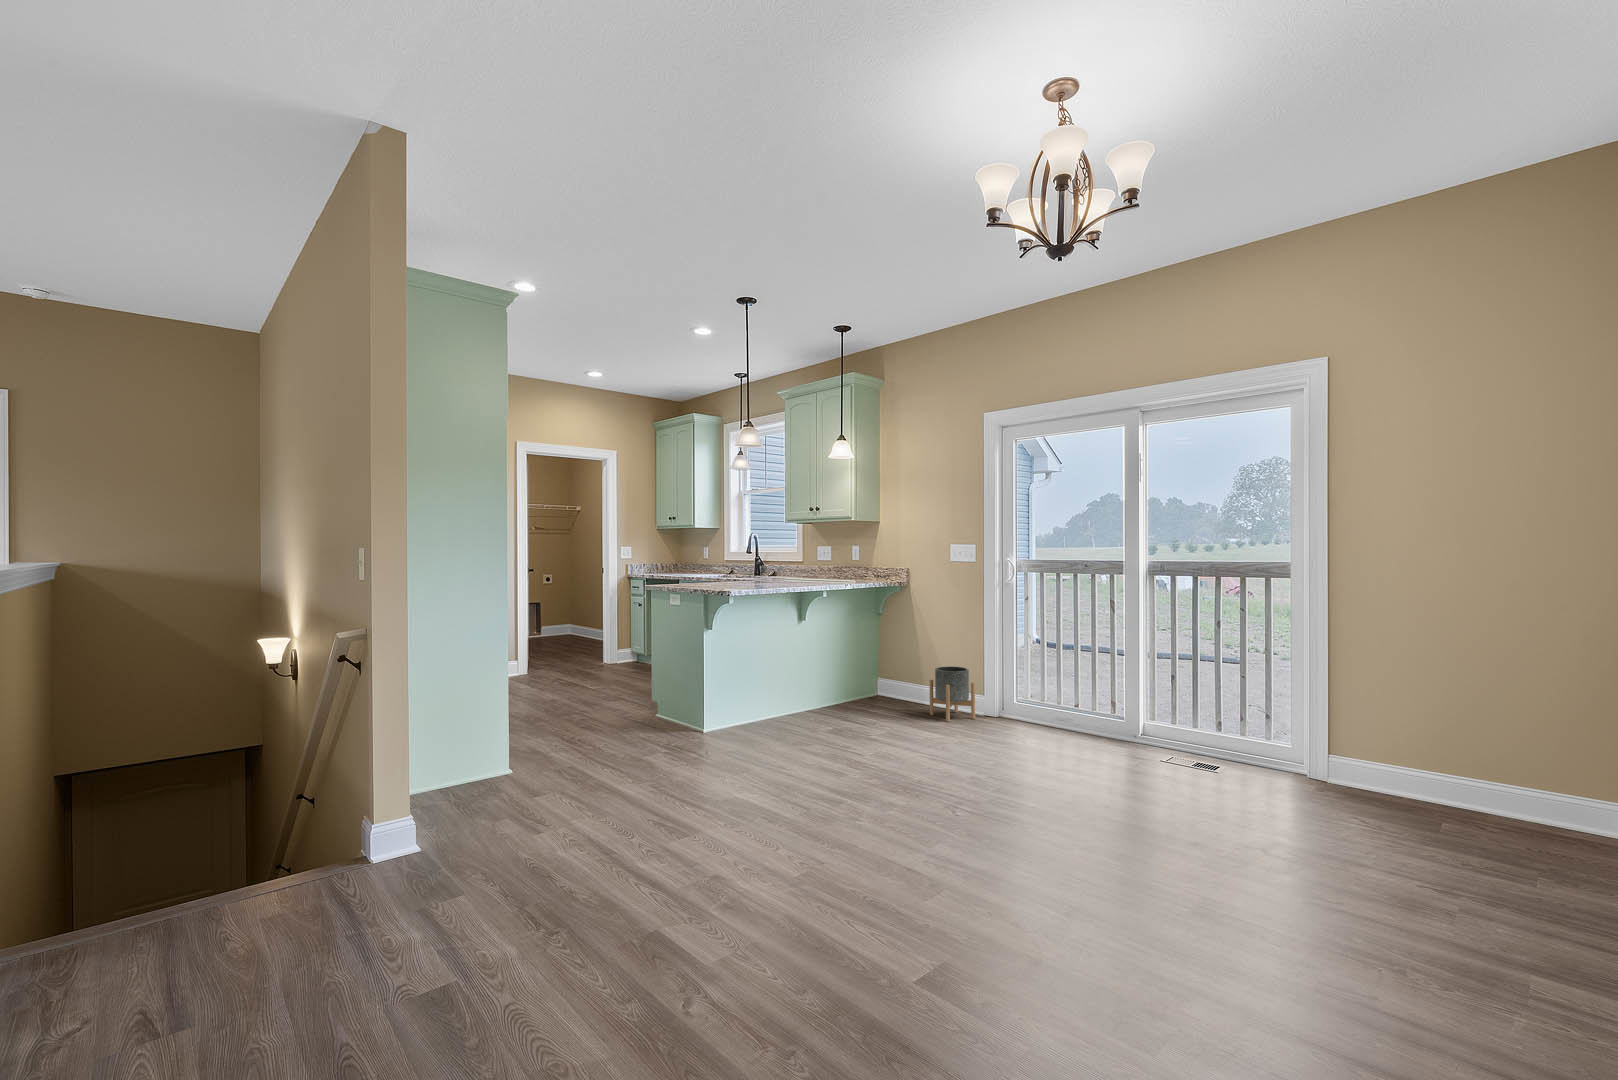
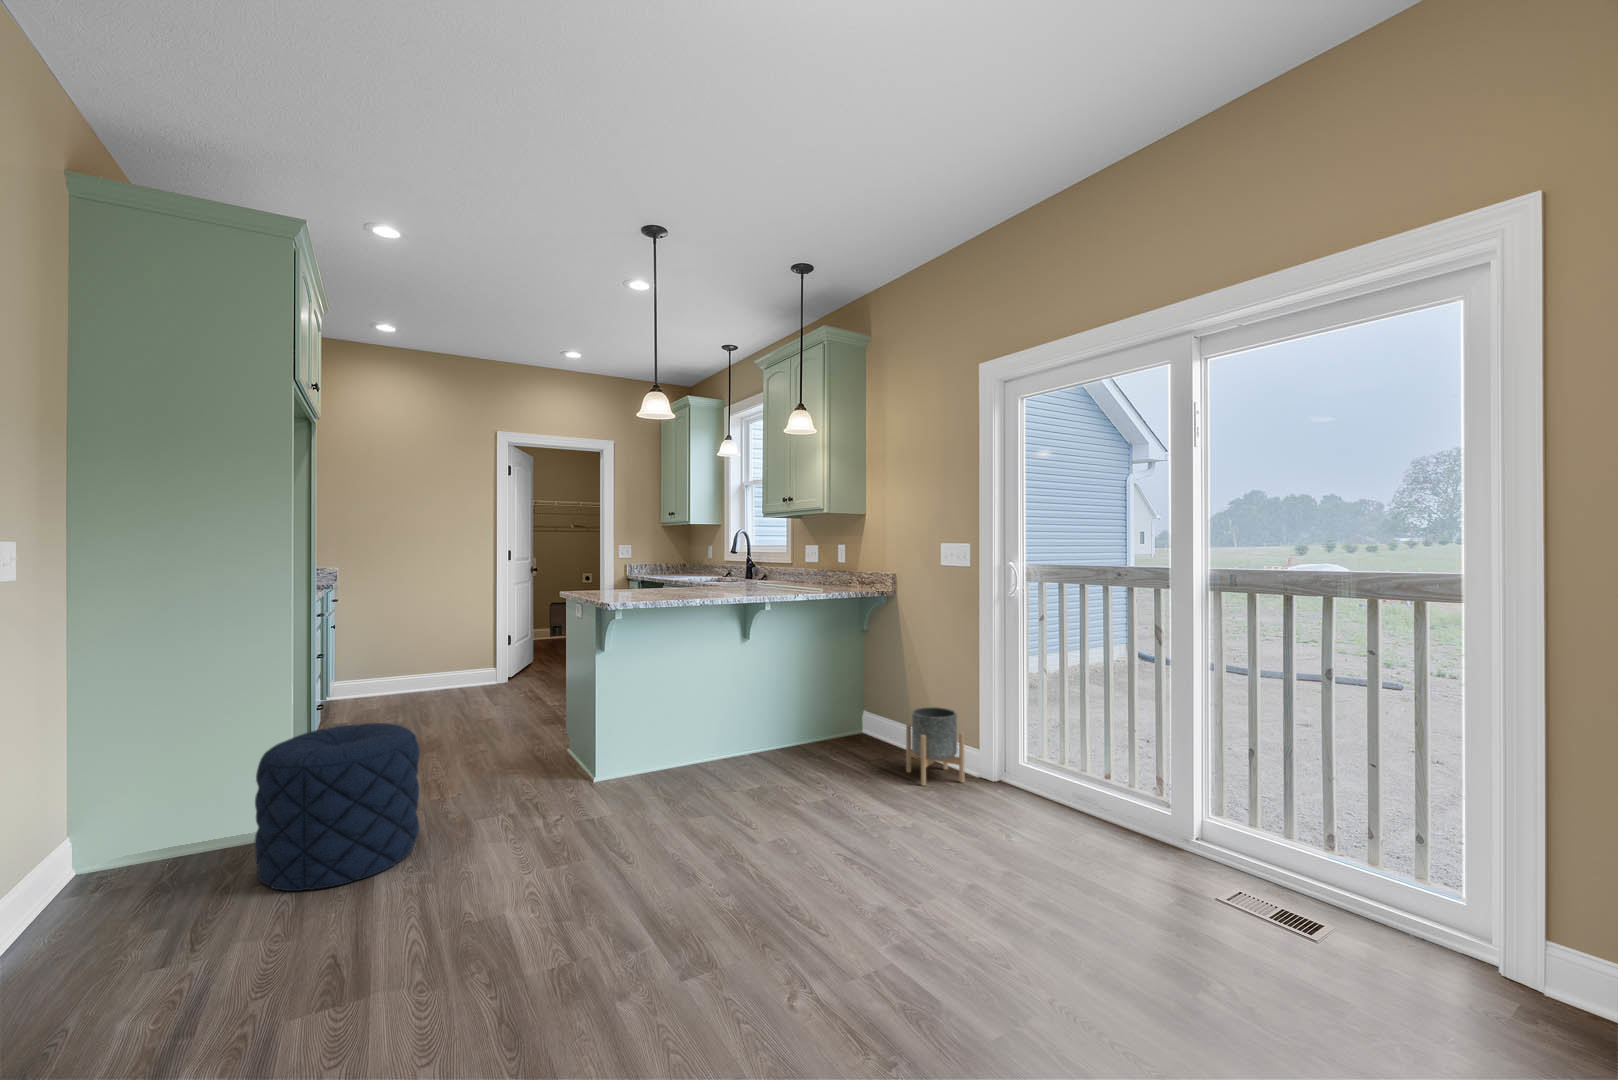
pouf: none [517,680,623,794] -> present [254,723,420,891]

